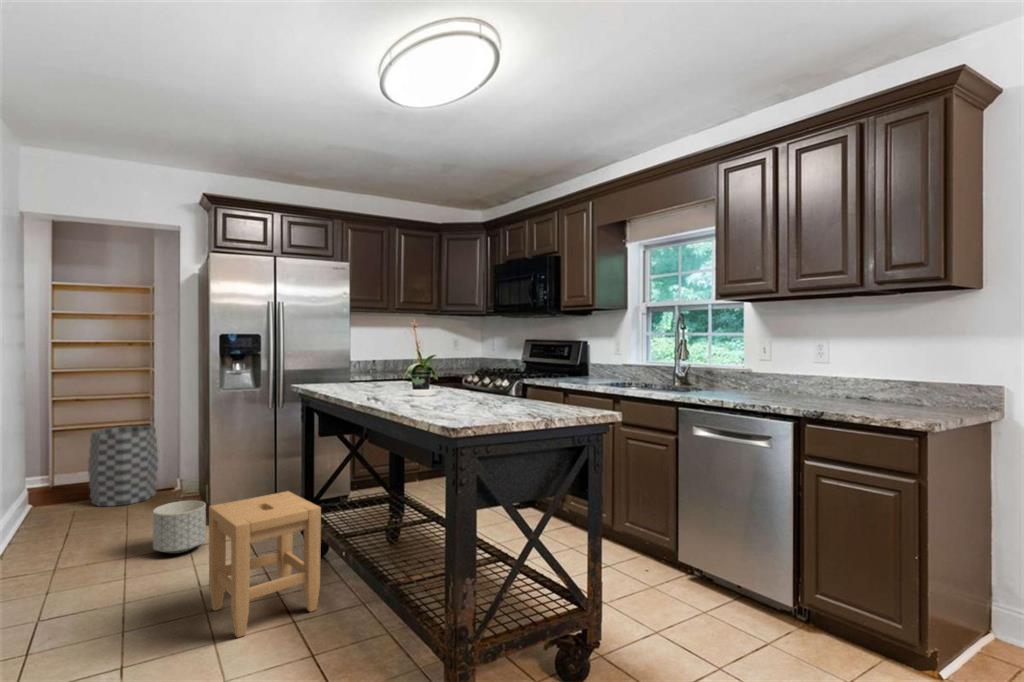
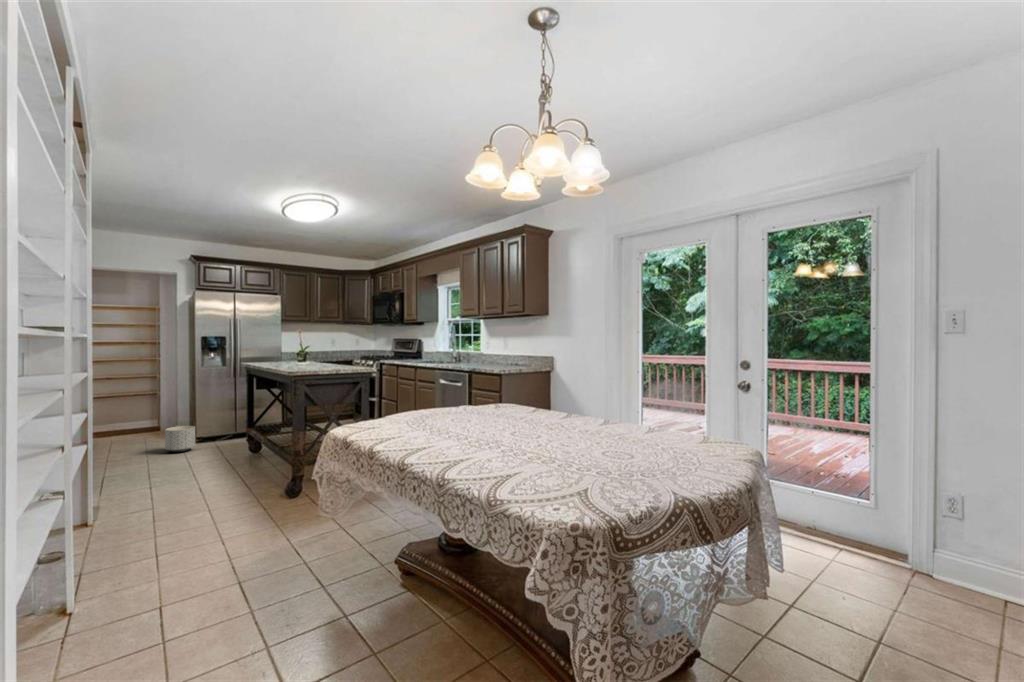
trash can: present [88,426,158,507] -> none [118,392,163,438]
stool: present [209,491,321,637] -> none [199,413,256,473]

